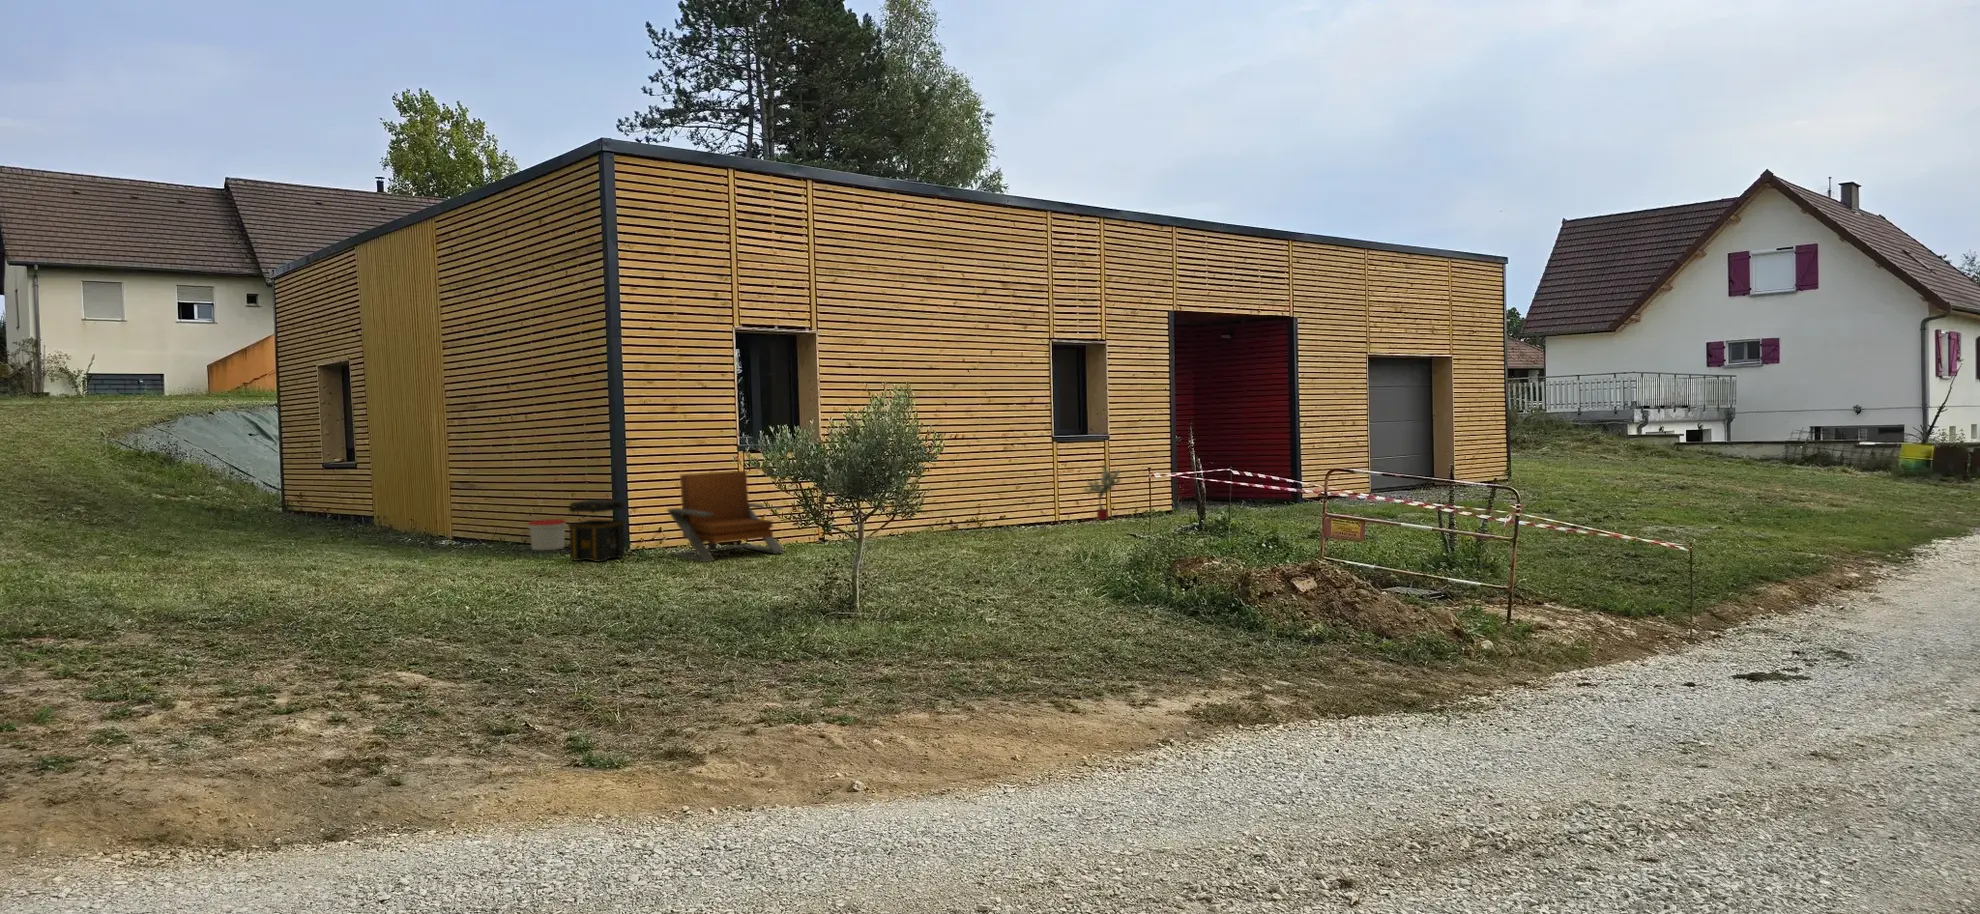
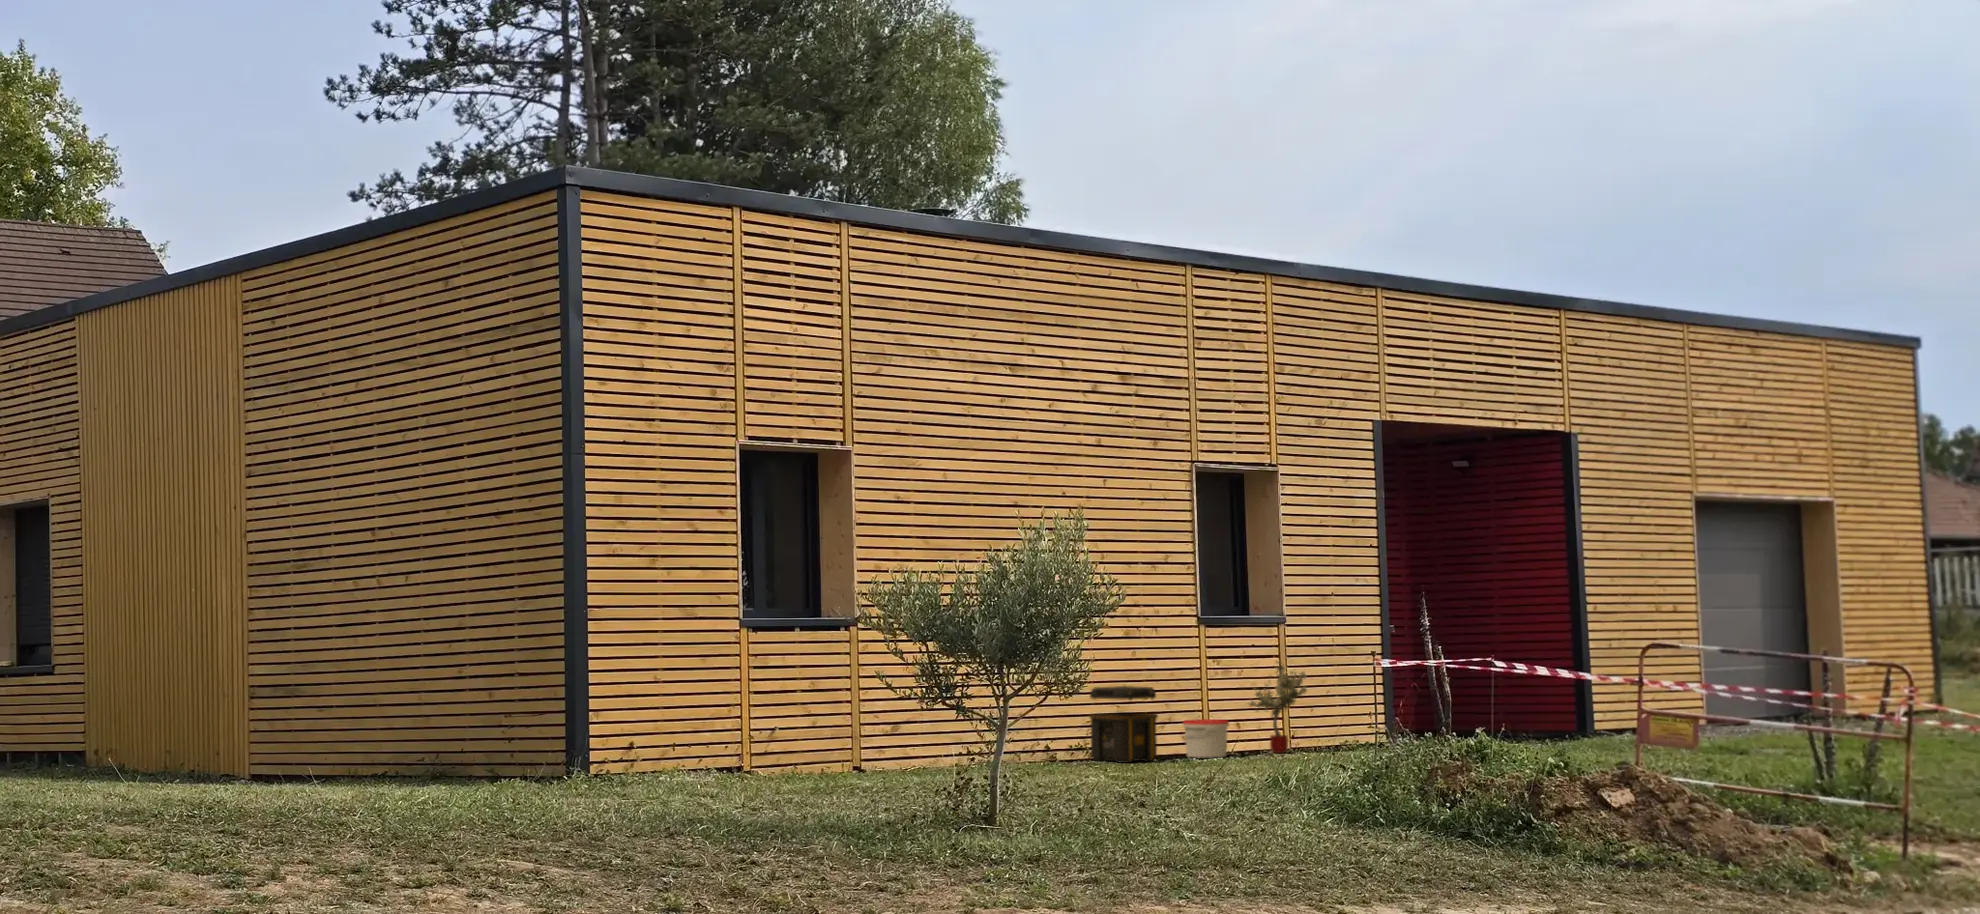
lounge chair: present [668,471,784,562] -> none [647,657,822,789]
toolbox: present [568,500,625,562] -> present [1089,686,1158,763]
bucket: present [528,519,566,550] -> present [1183,719,1229,757]

